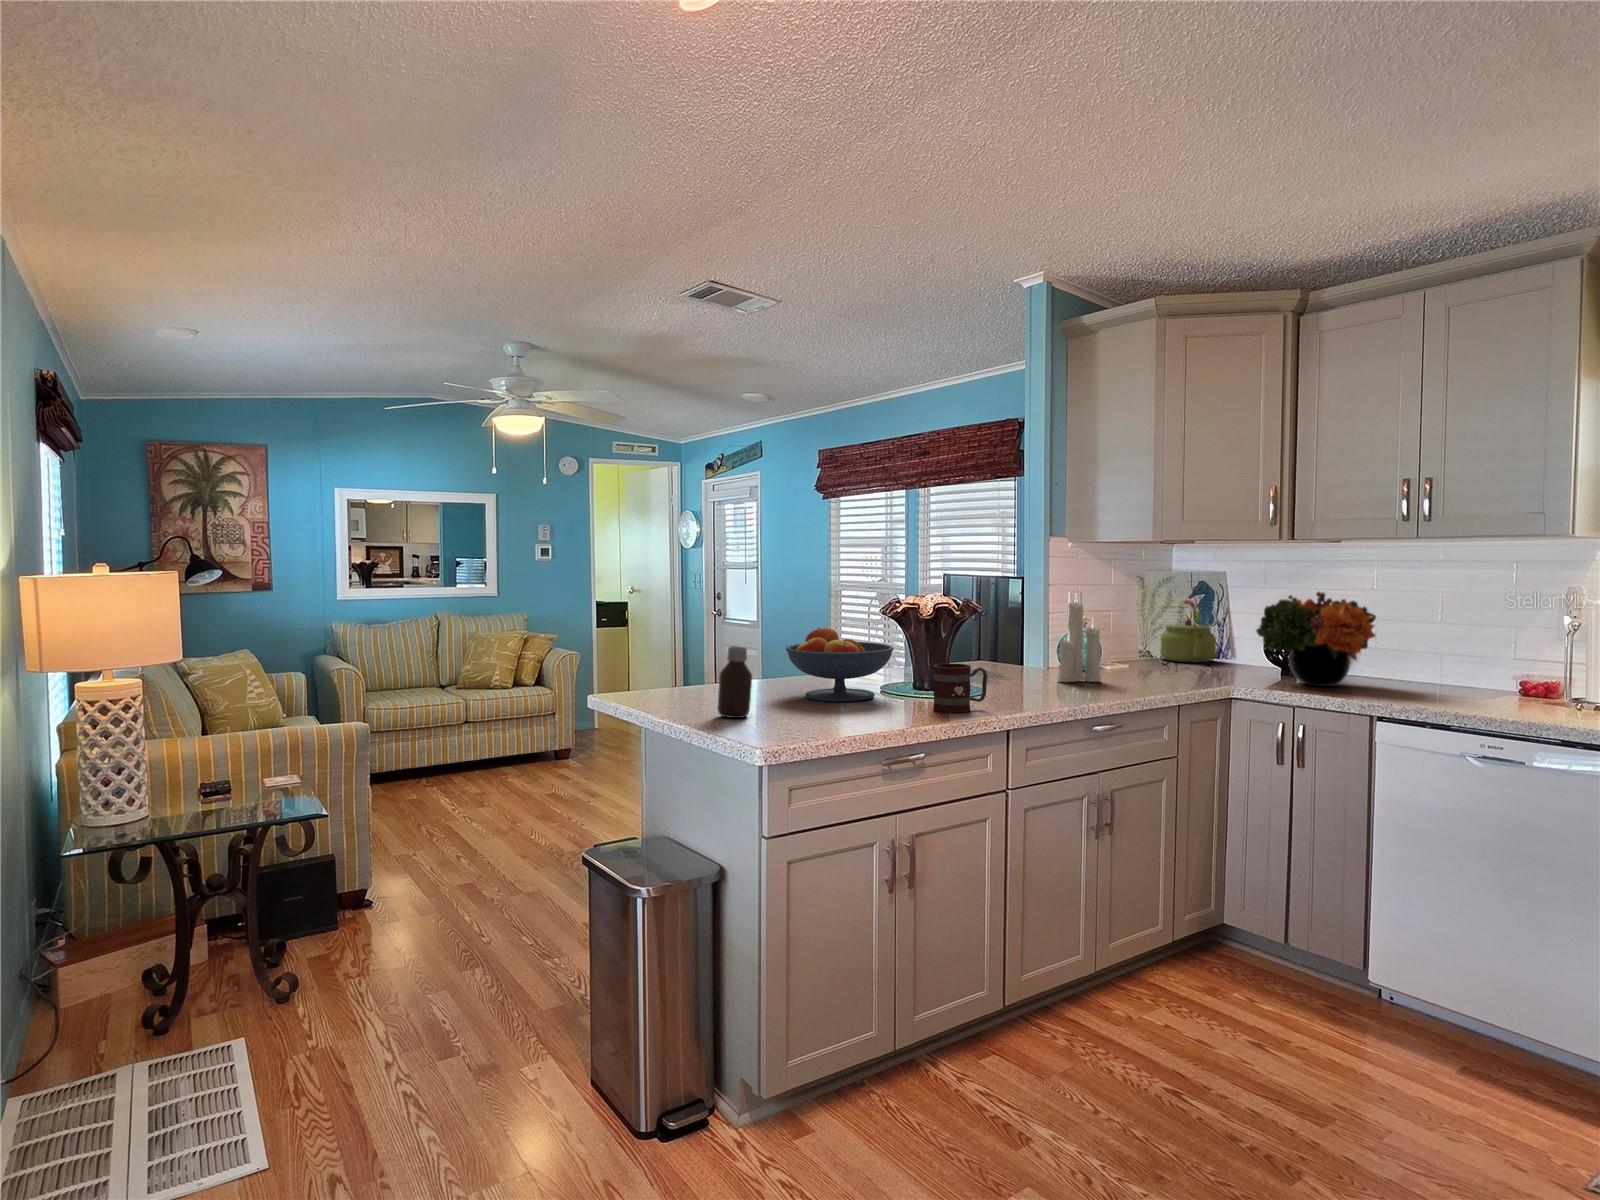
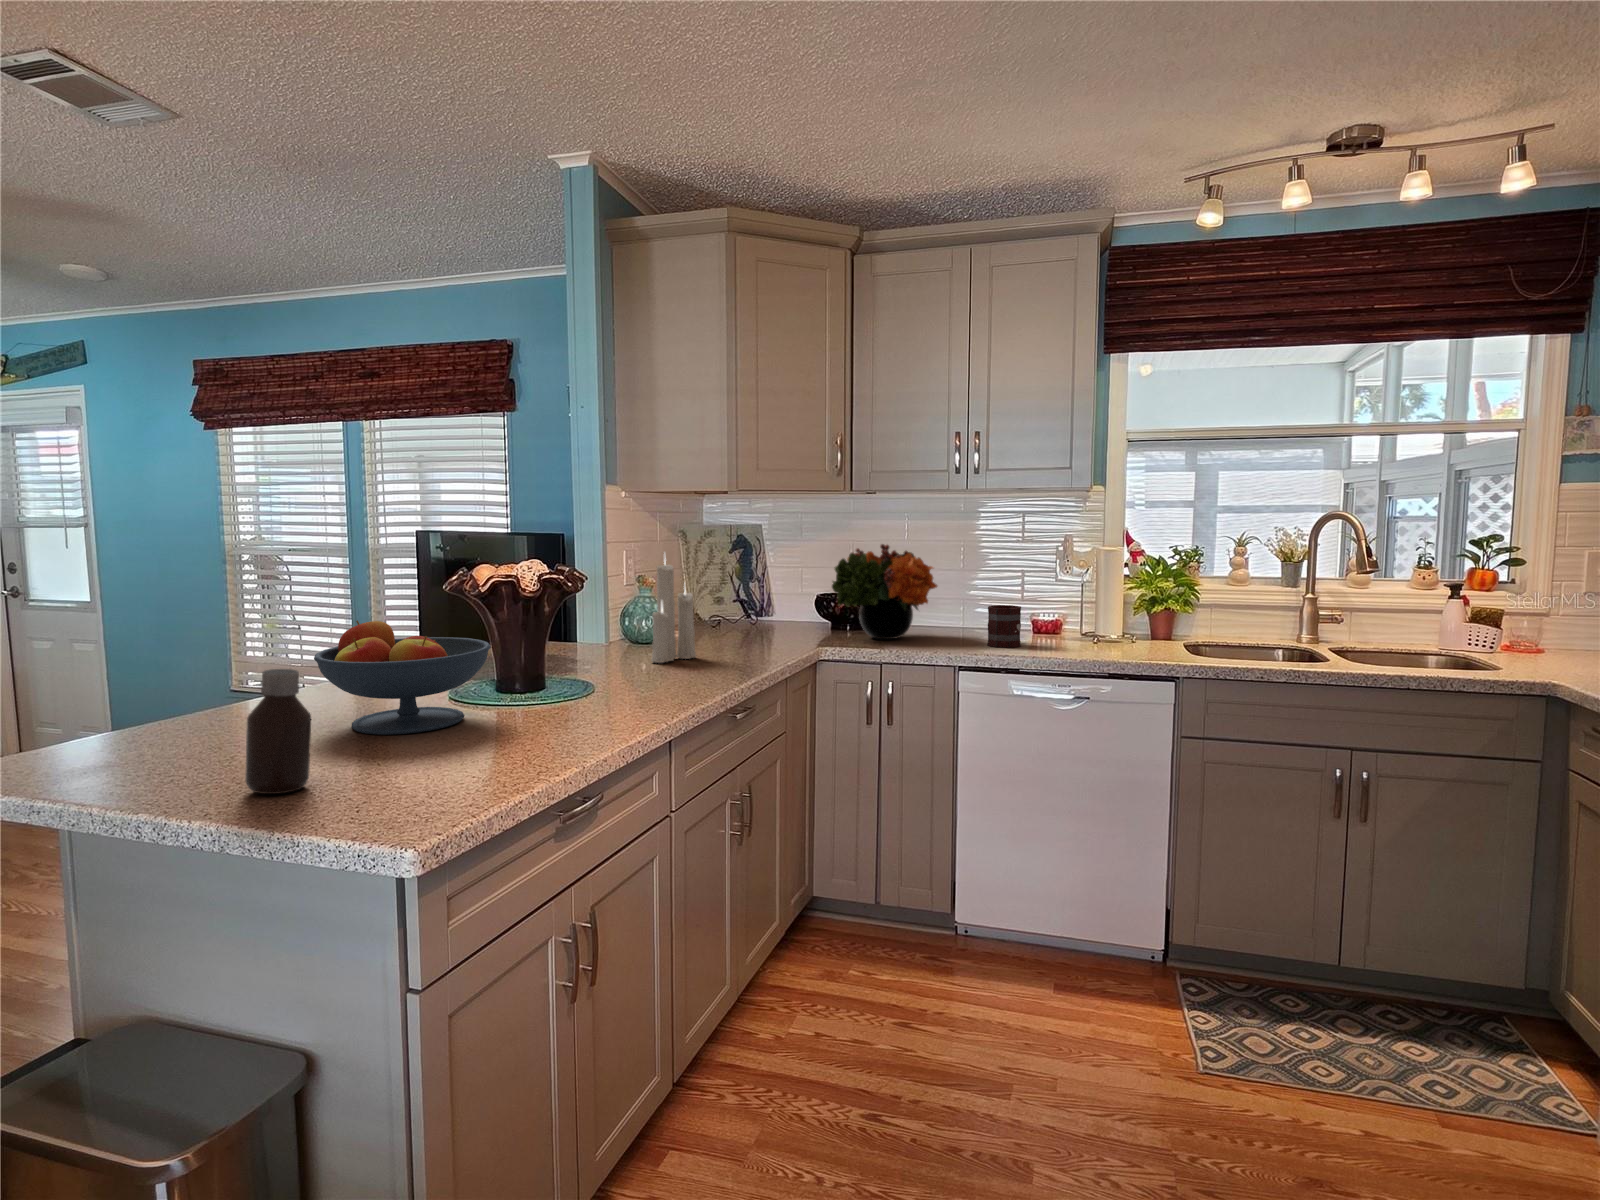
kettle: present [1160,600,1216,662] -> none [702,556,758,624]
mug: present [933,663,987,713] -> present [987,605,1021,648]

